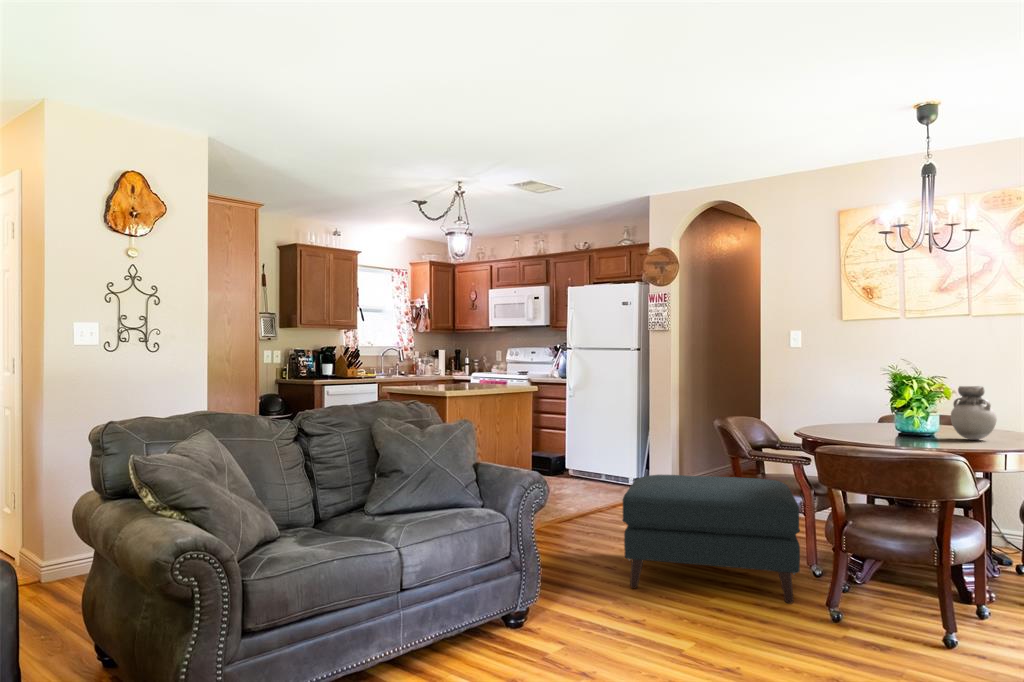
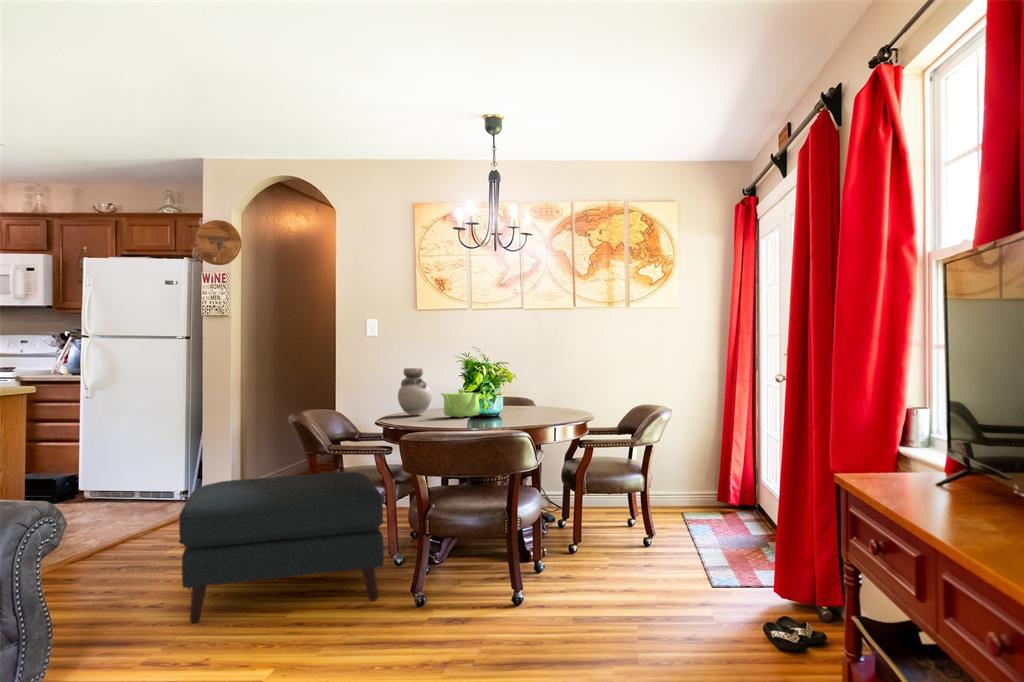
vase: present [950,386,997,440] -> present [398,368,432,415]
teapot: none [863,409,910,438] -> present [442,389,480,418]

